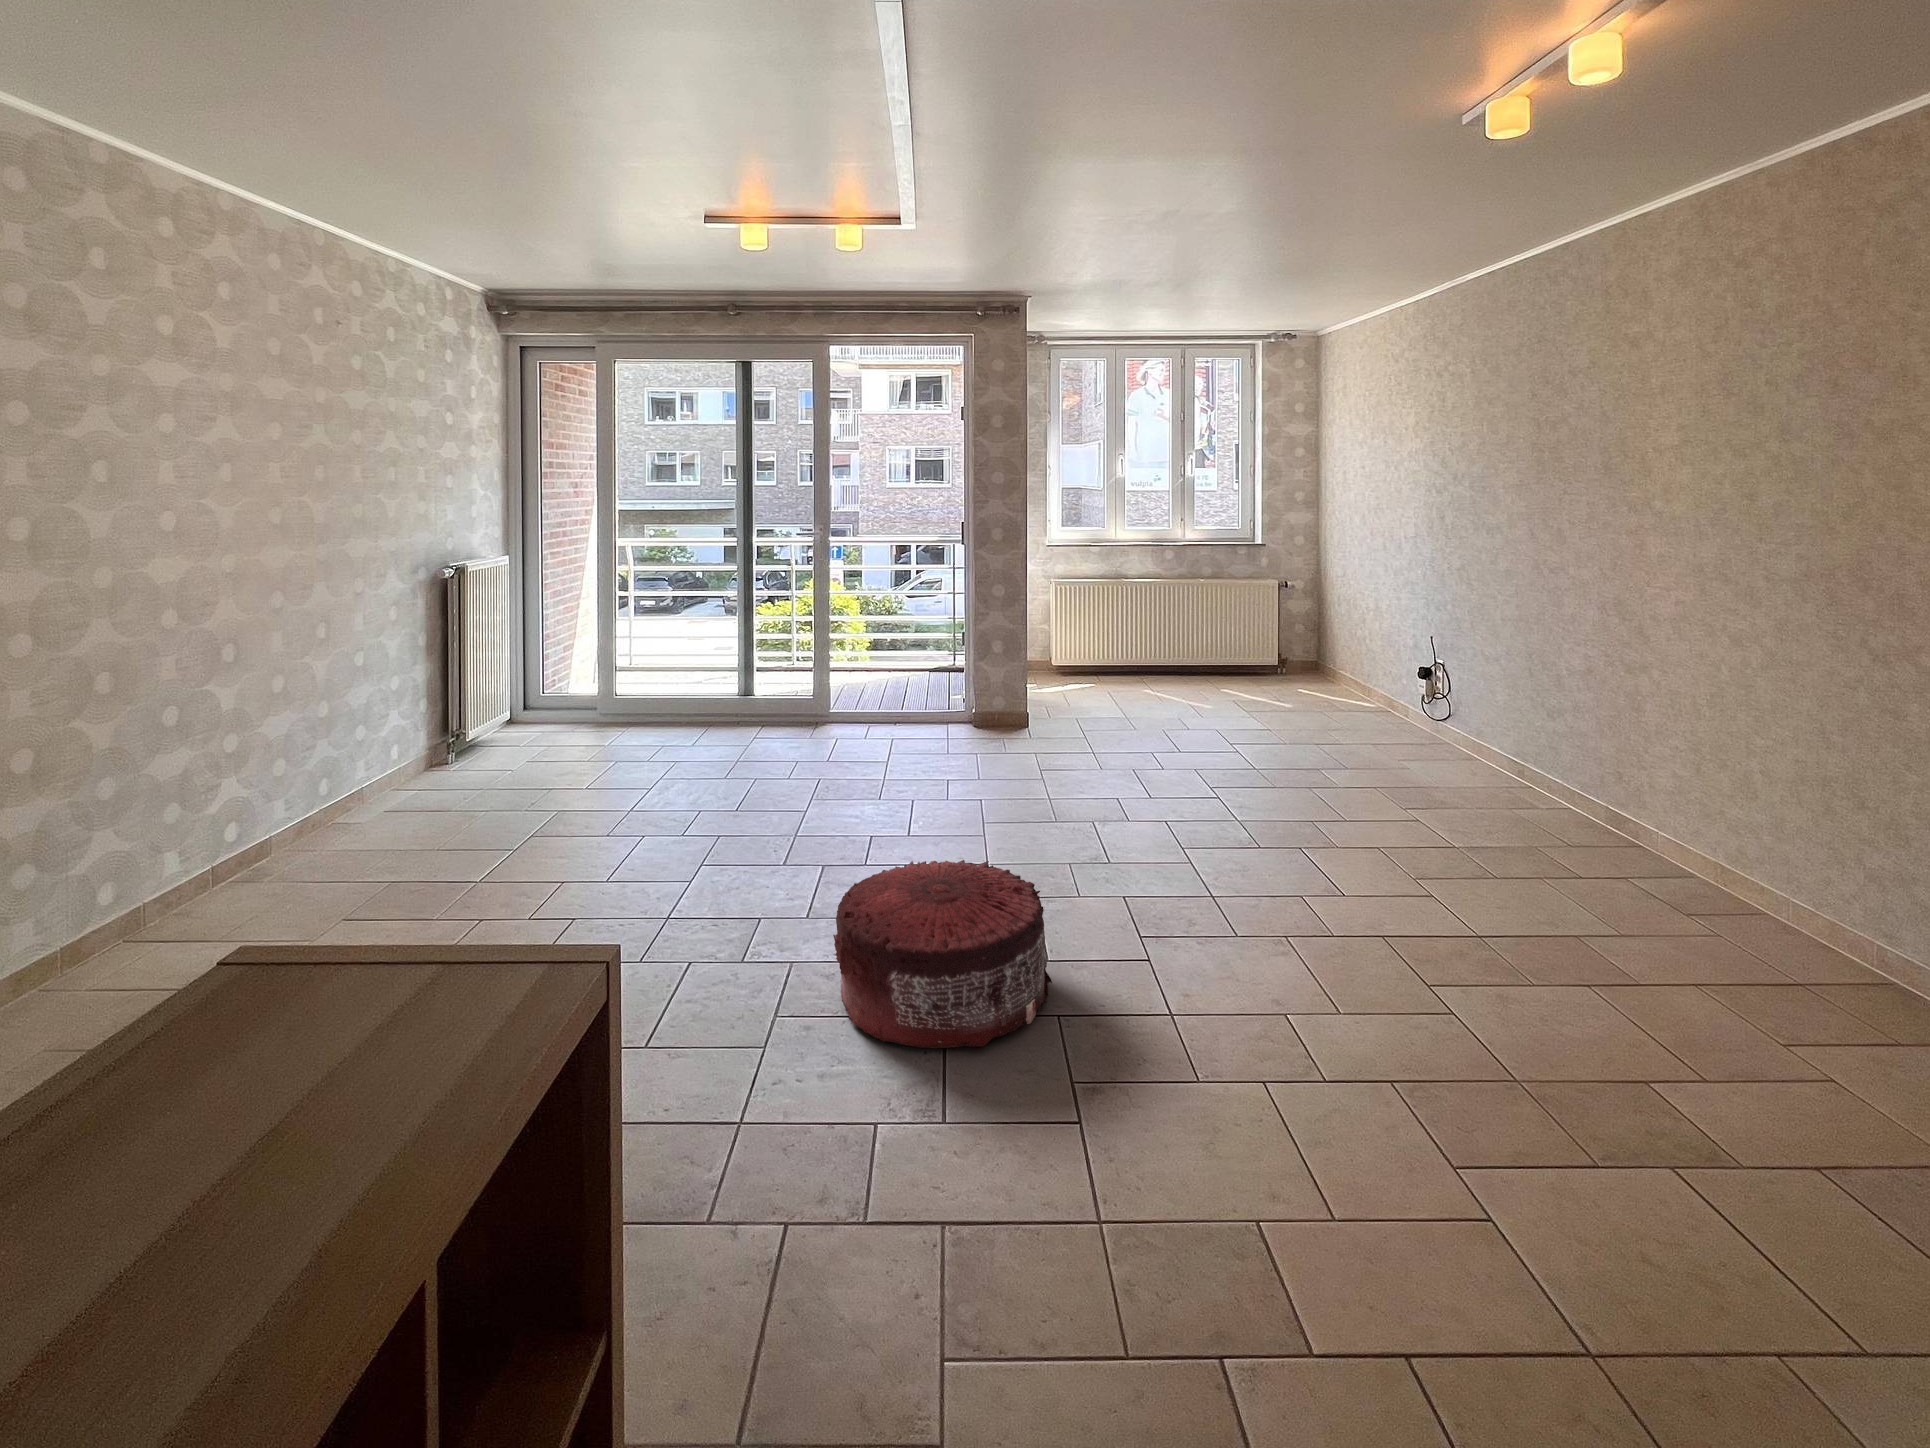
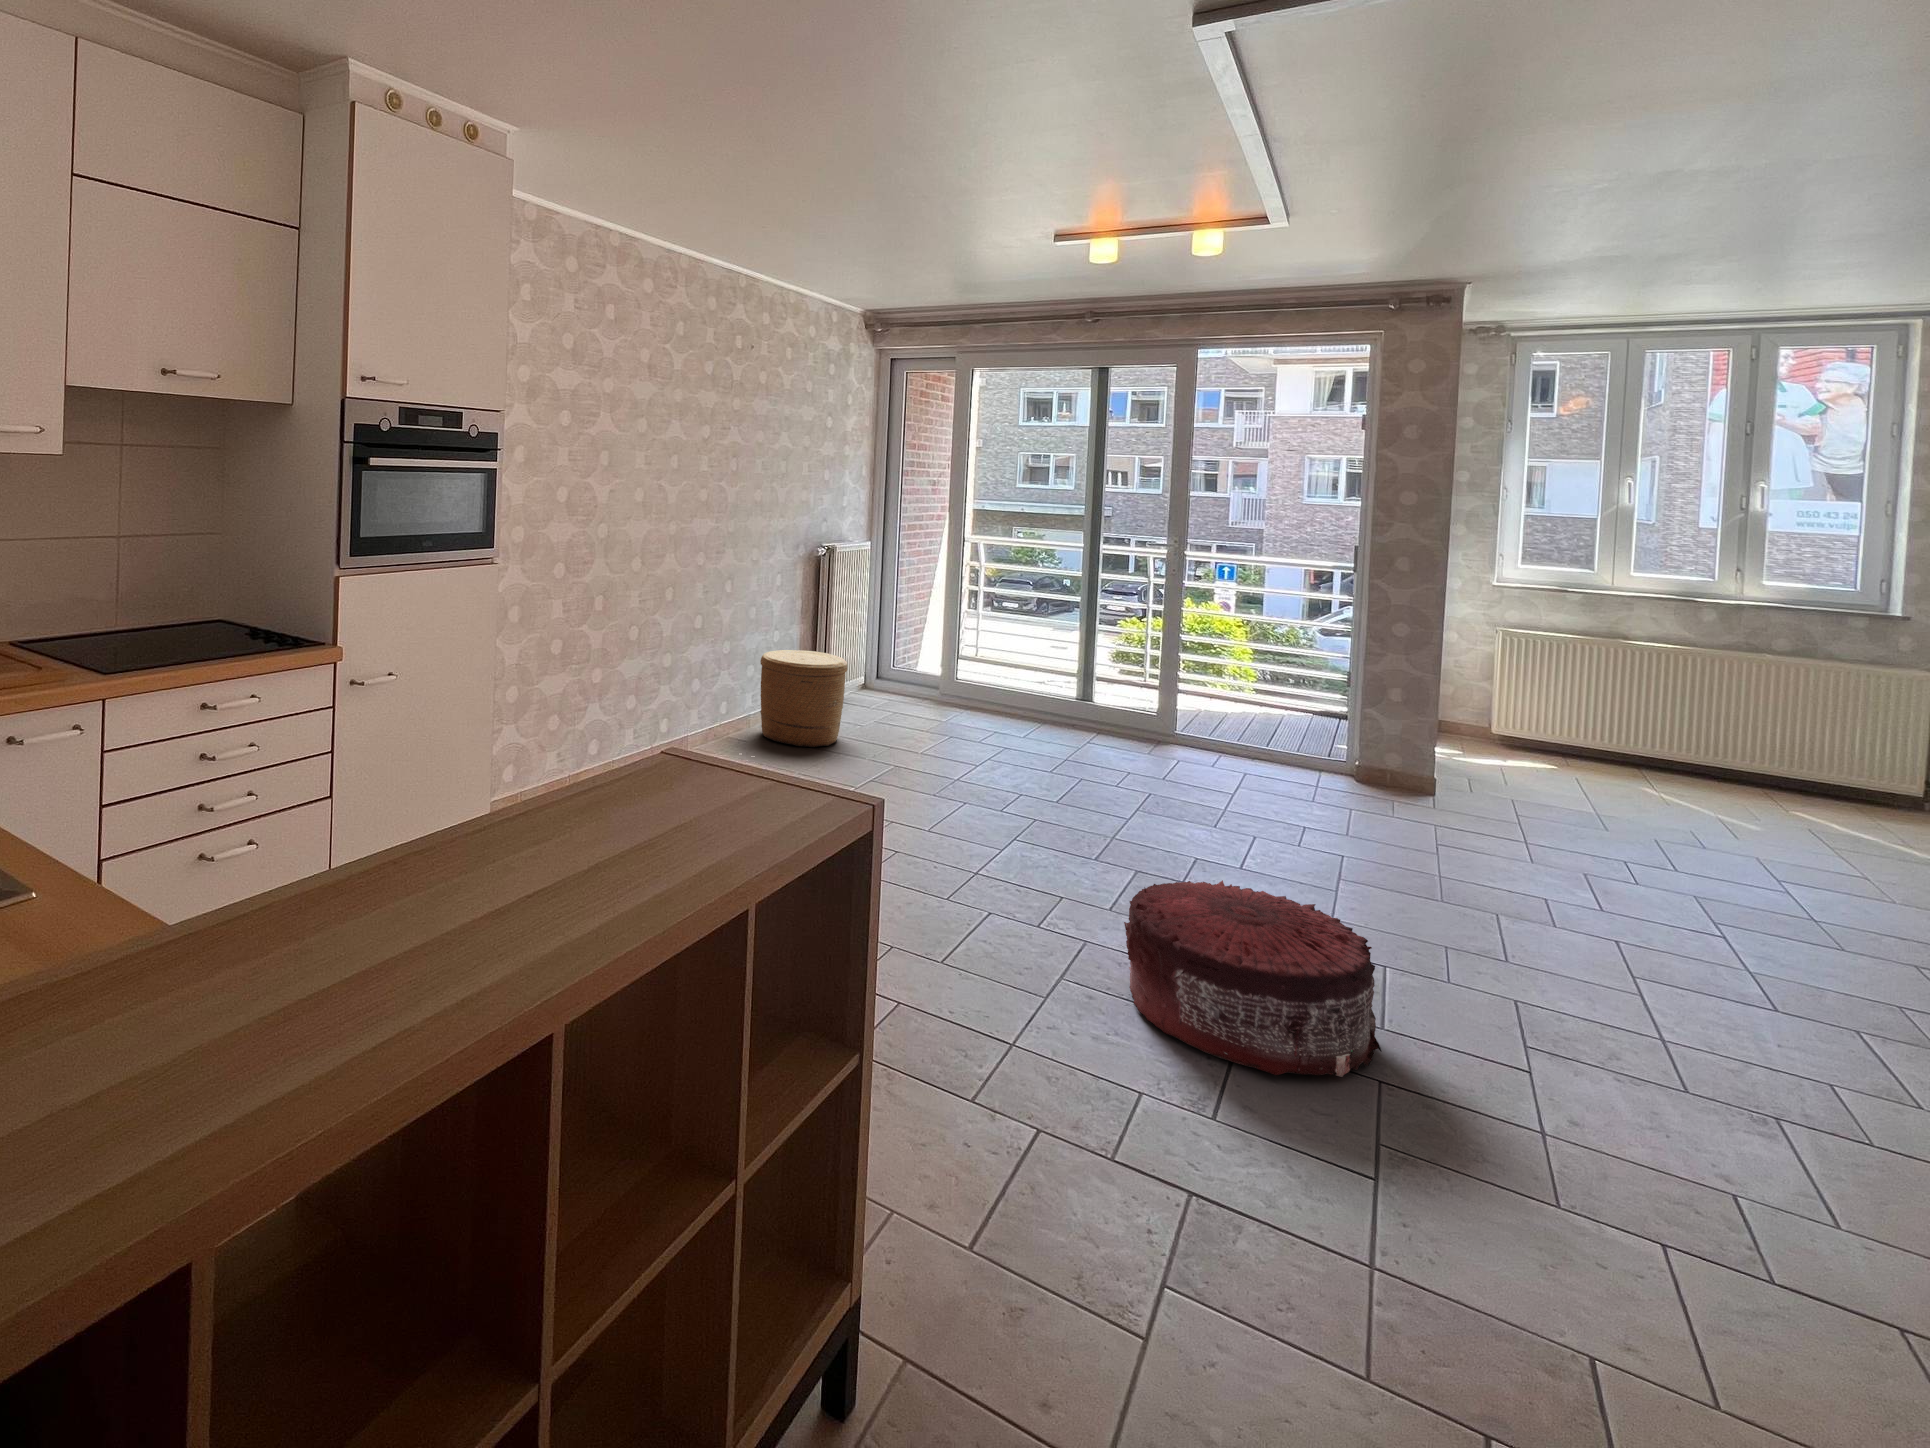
woven basket: none [373,693,492,814] -> present [760,650,848,747]

